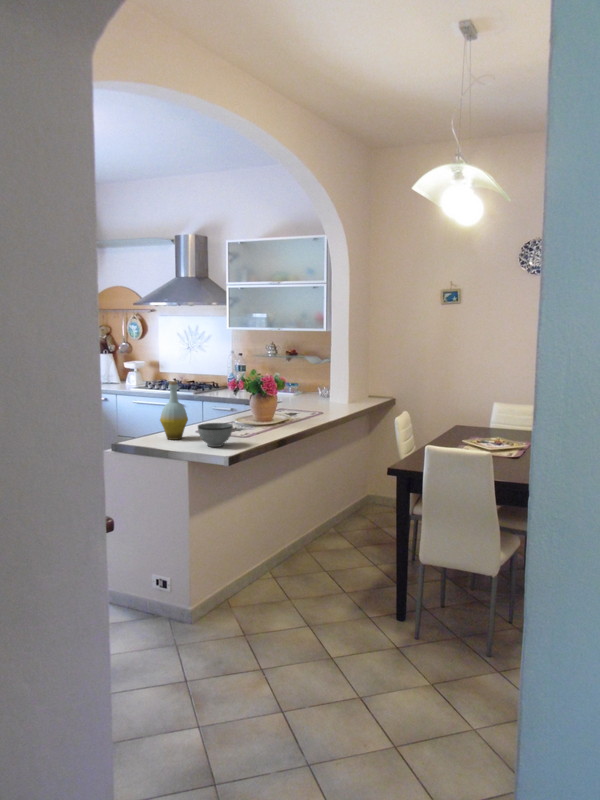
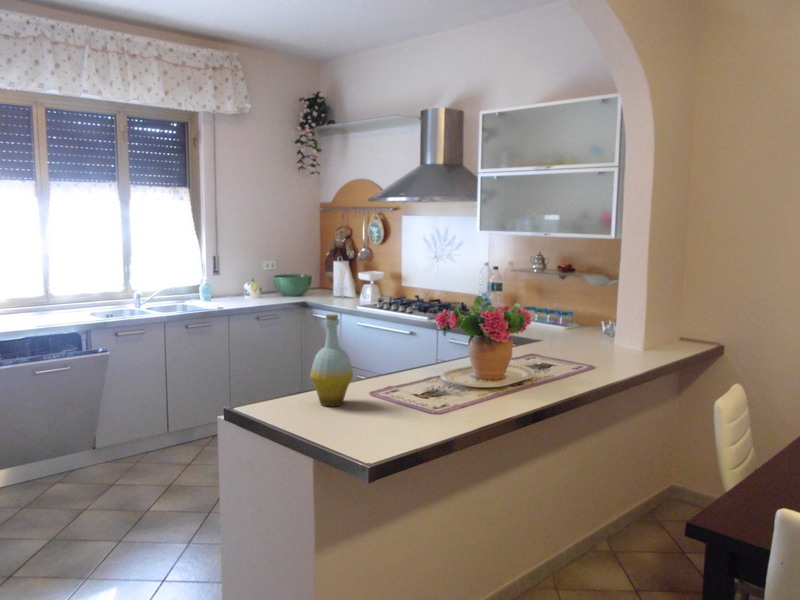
bowl: present [198,423,233,447] -> none [350,387,408,431]

